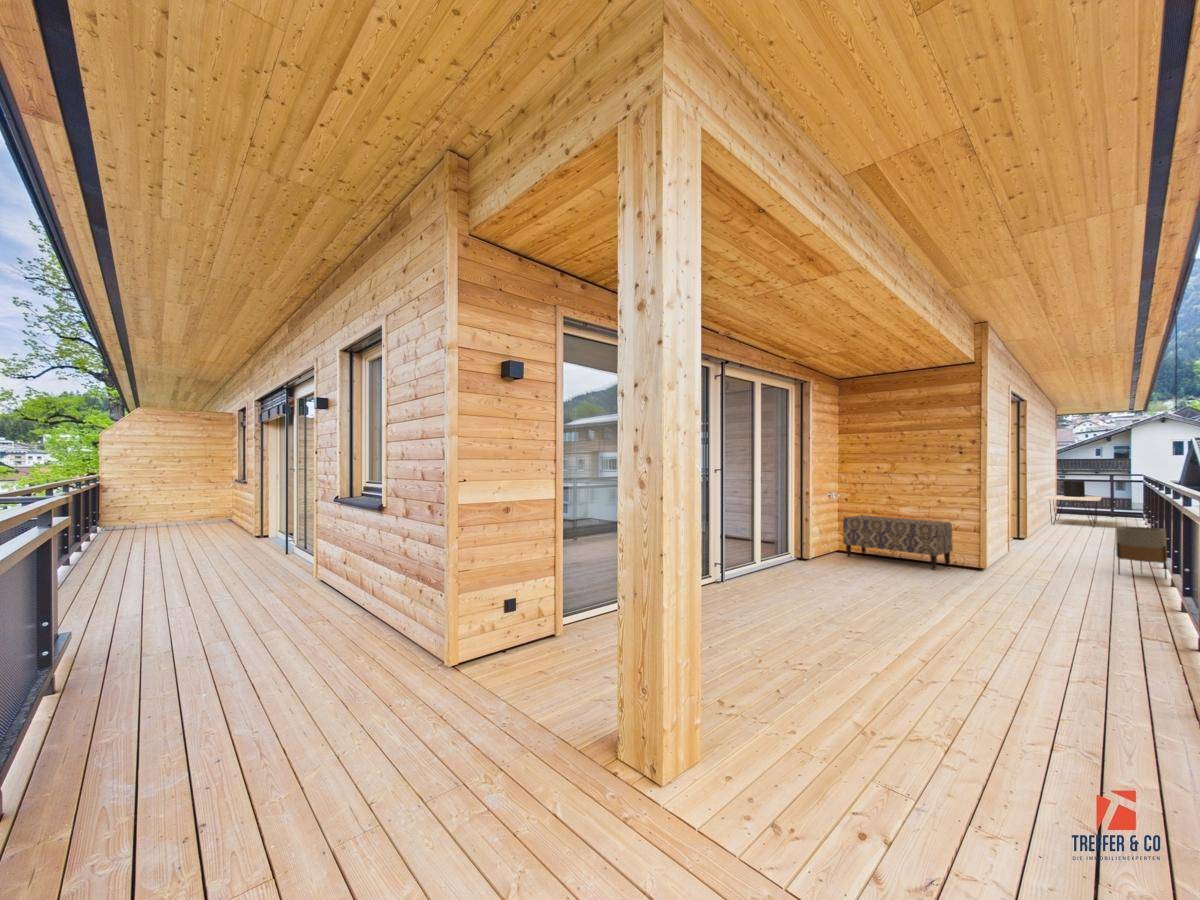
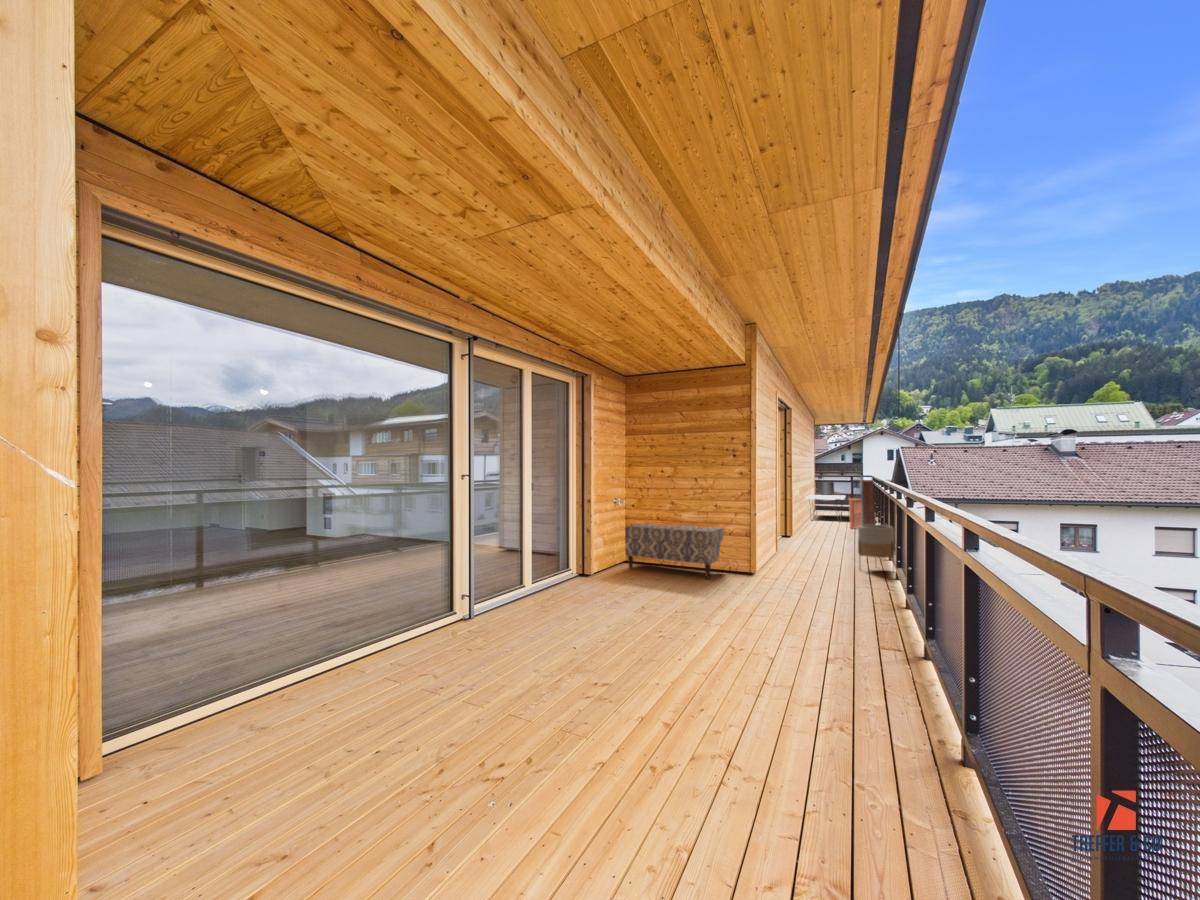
armchair: none [1106,475,1146,536] -> present [849,477,876,529]

